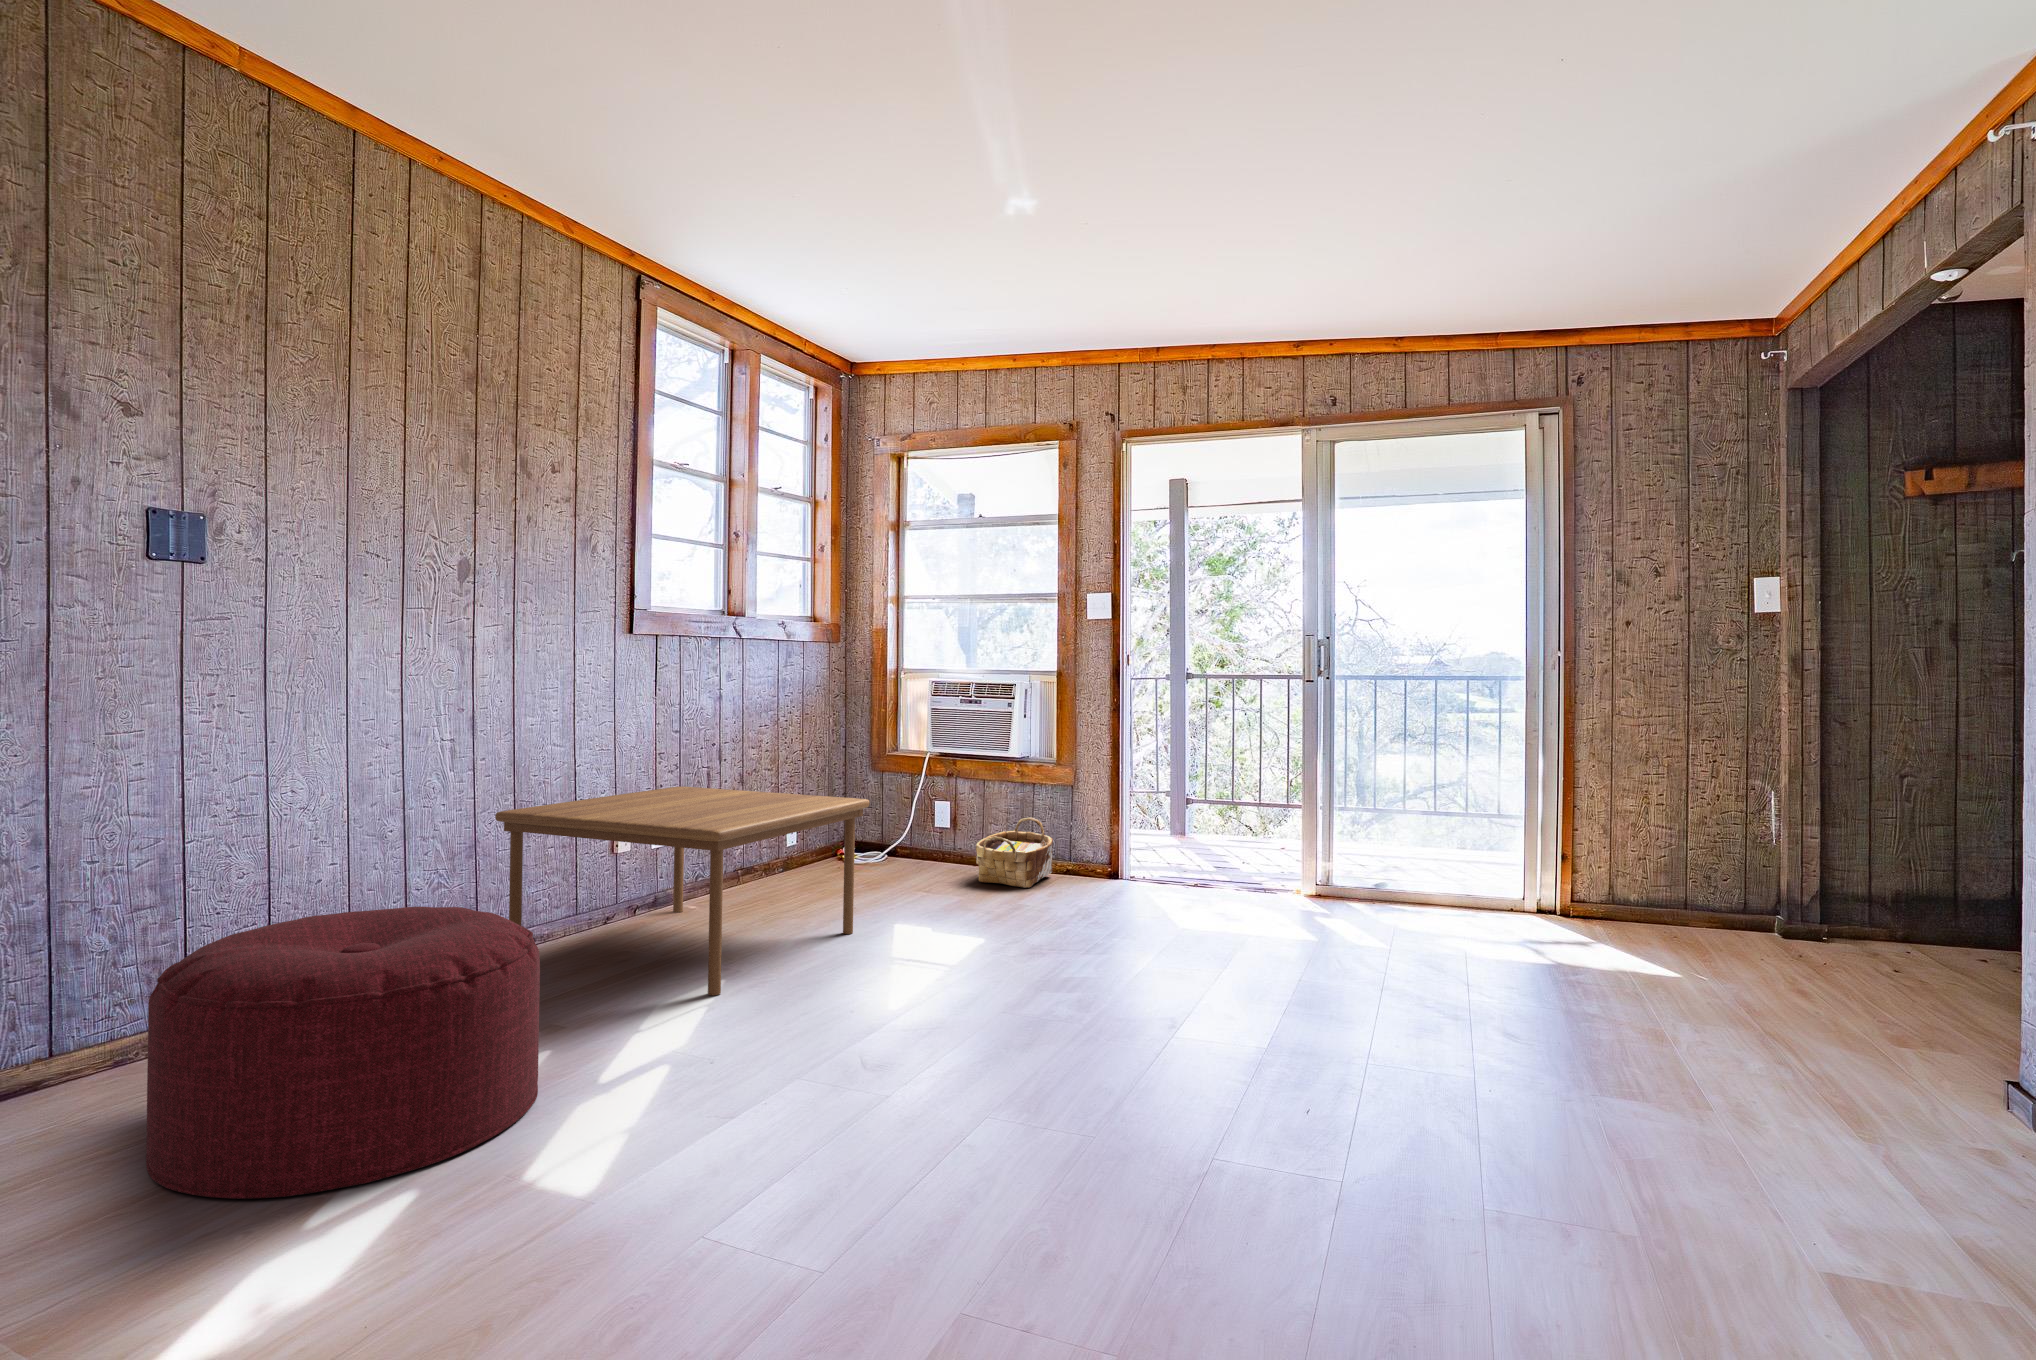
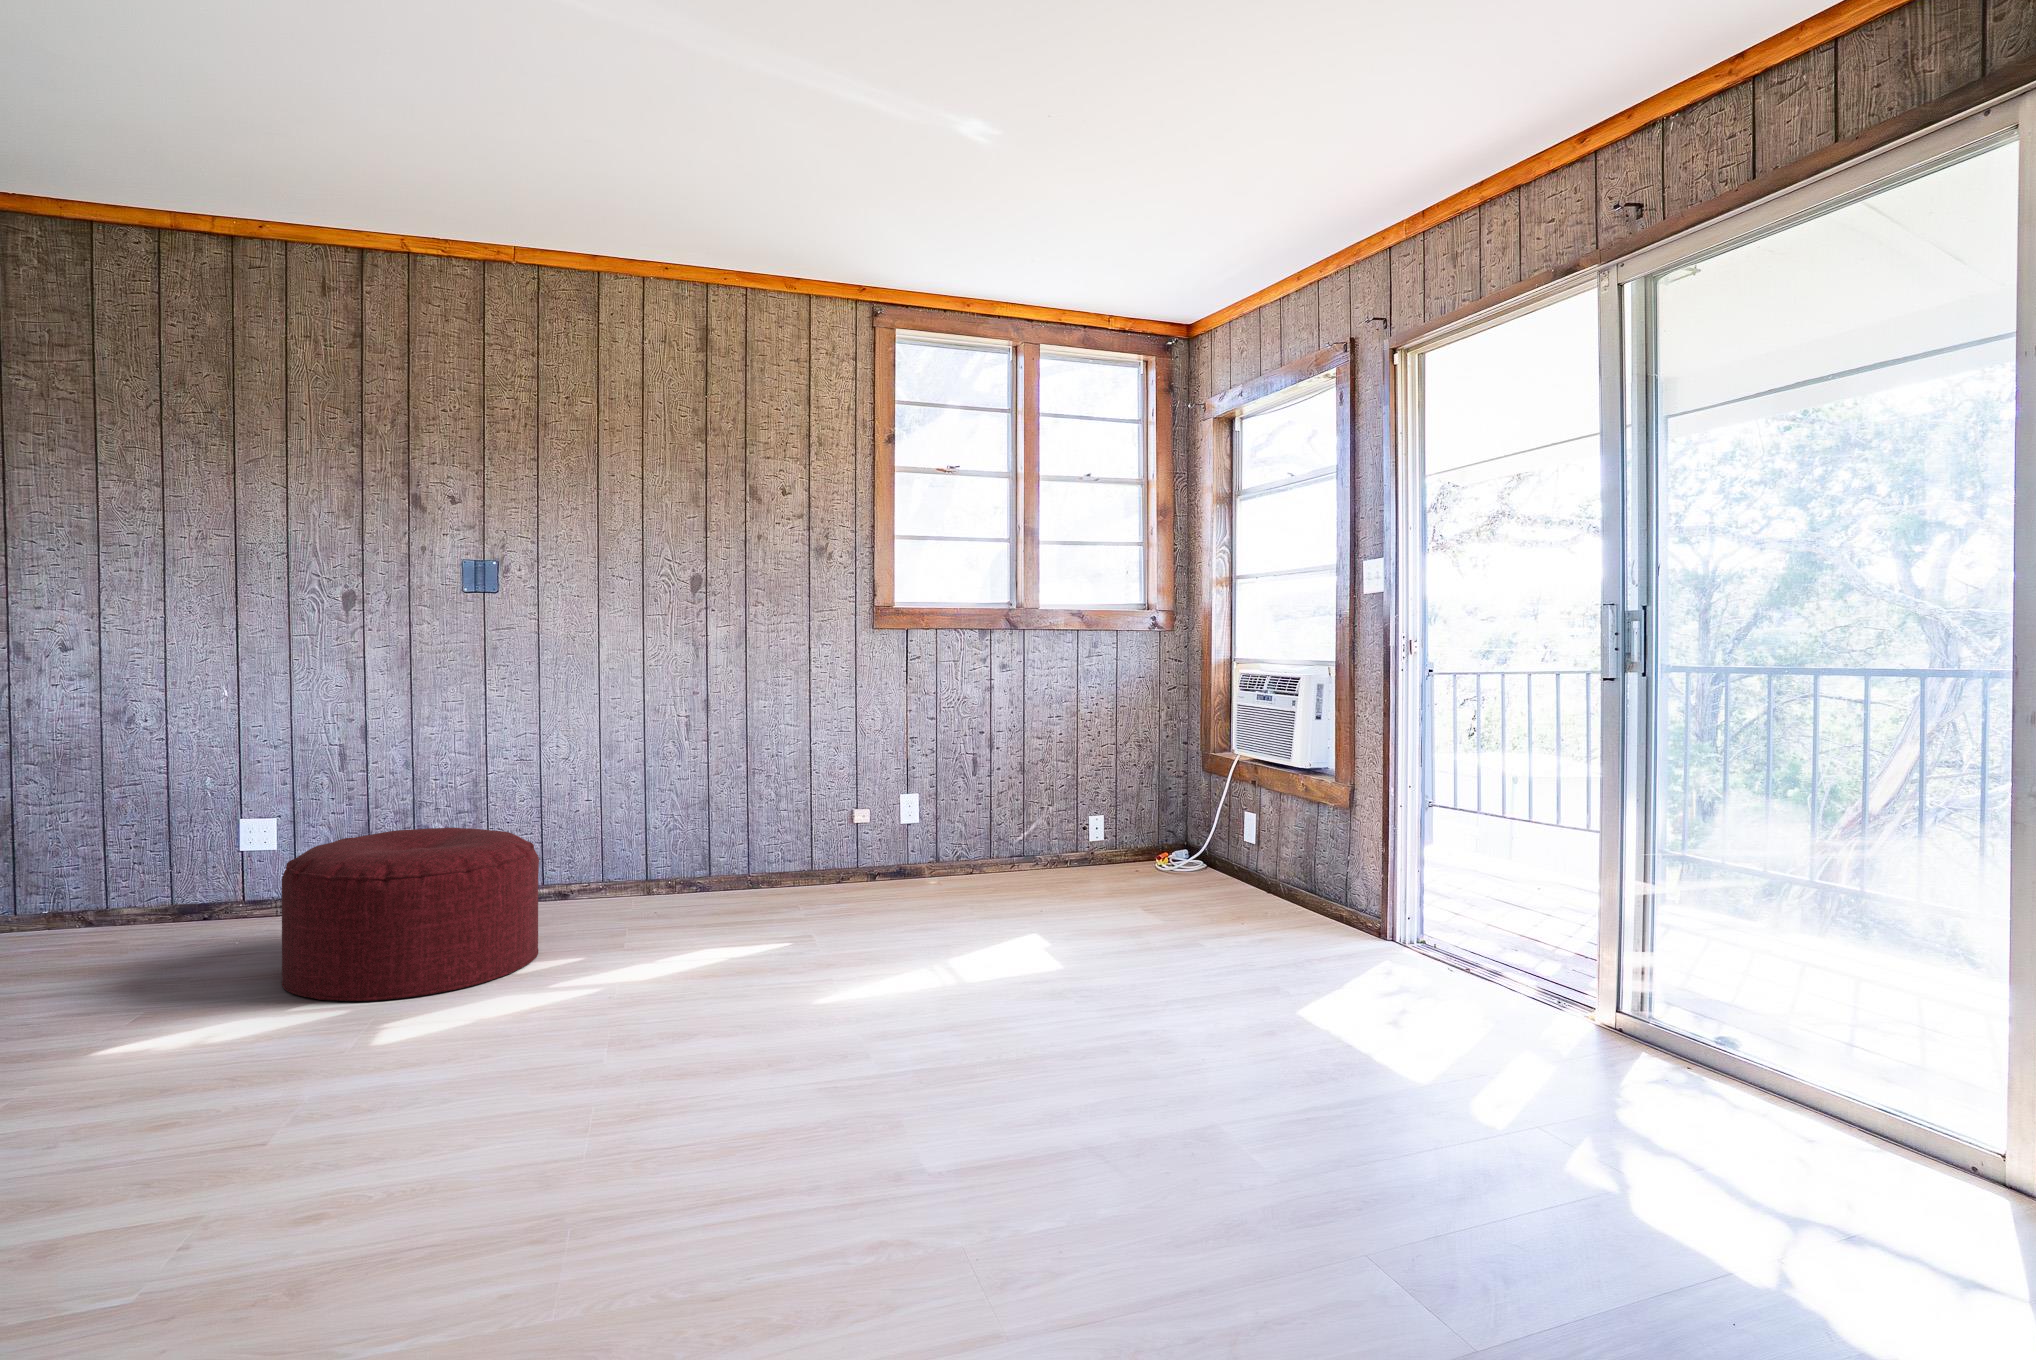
coffee table: present [495,786,870,995] -> none [714,769,987,952]
woven basket: present [976,818,1053,888] -> none [1220,846,1330,931]

